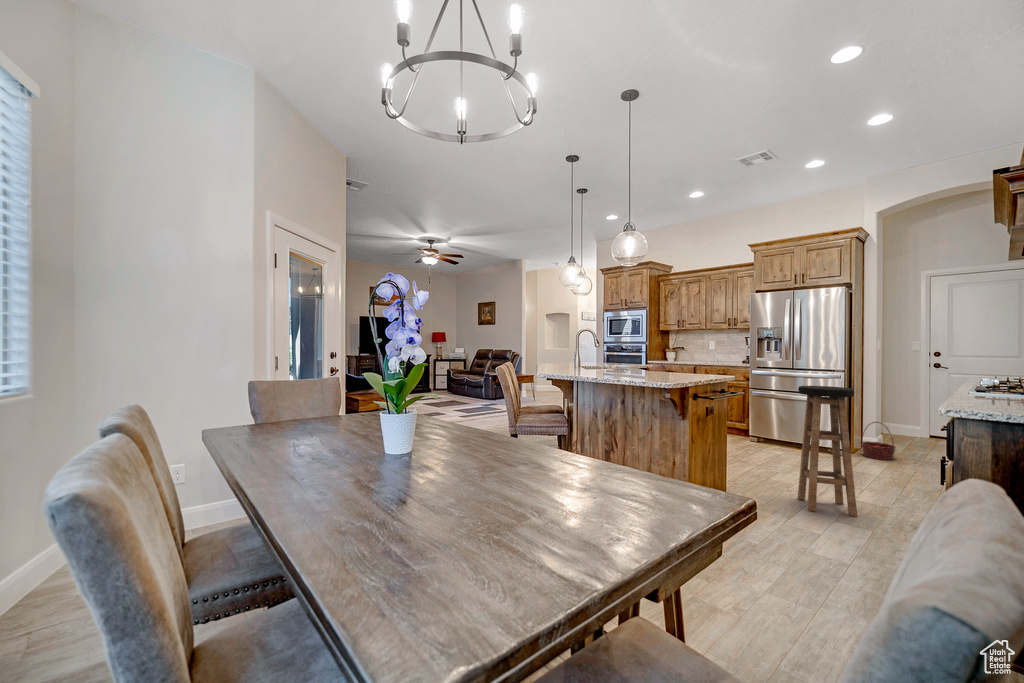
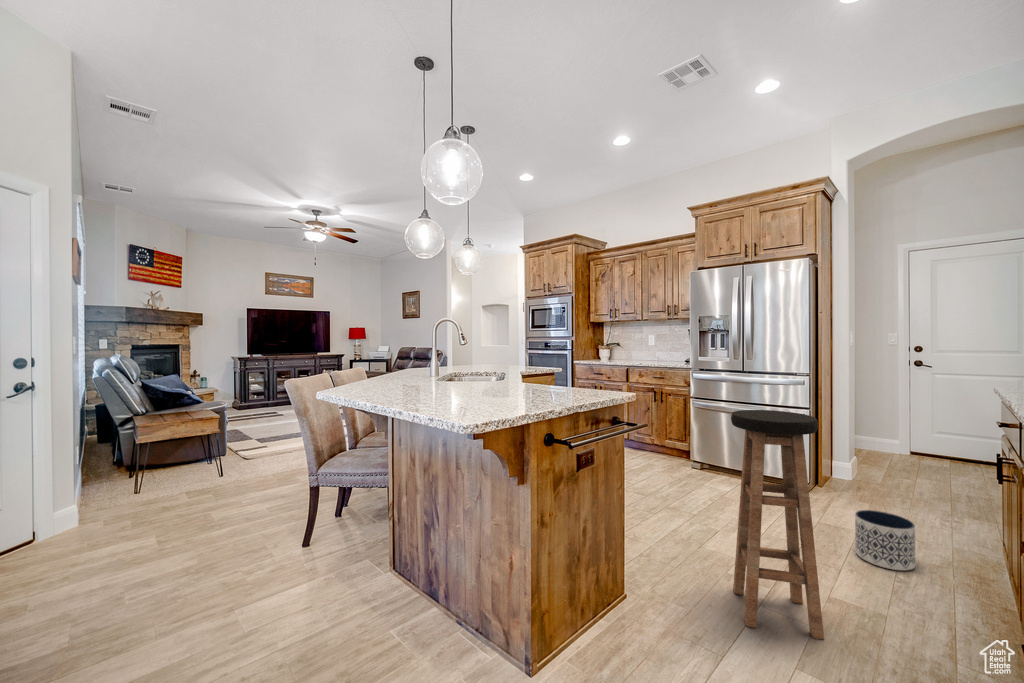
basket: present [861,422,896,460] -> none [830,442,877,495]
planter: none [878,459,919,494] -> present [855,510,915,571]

